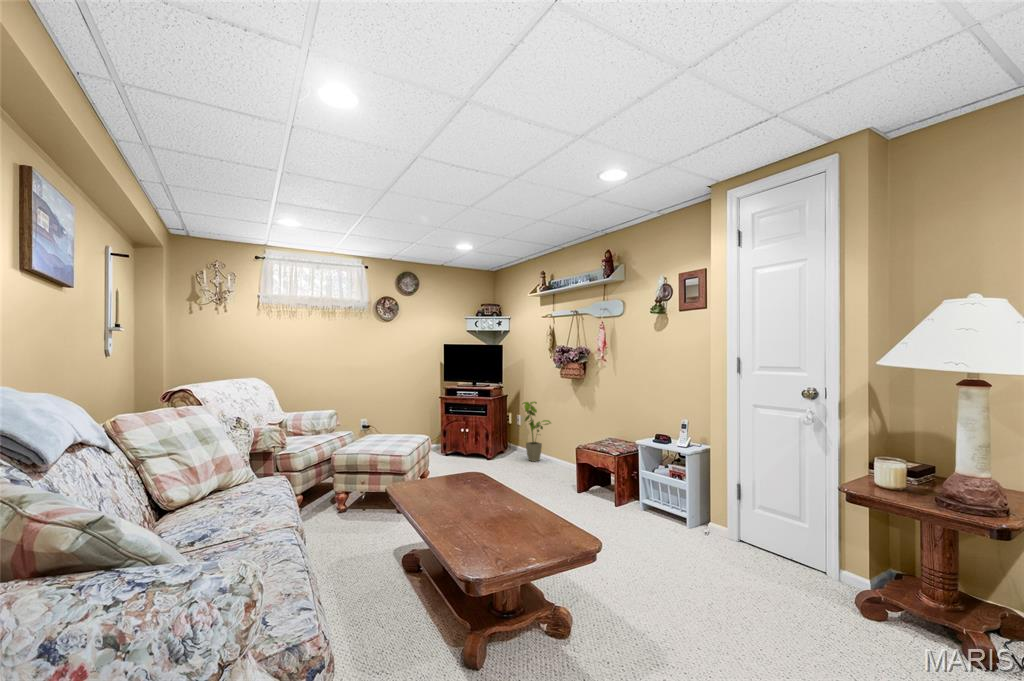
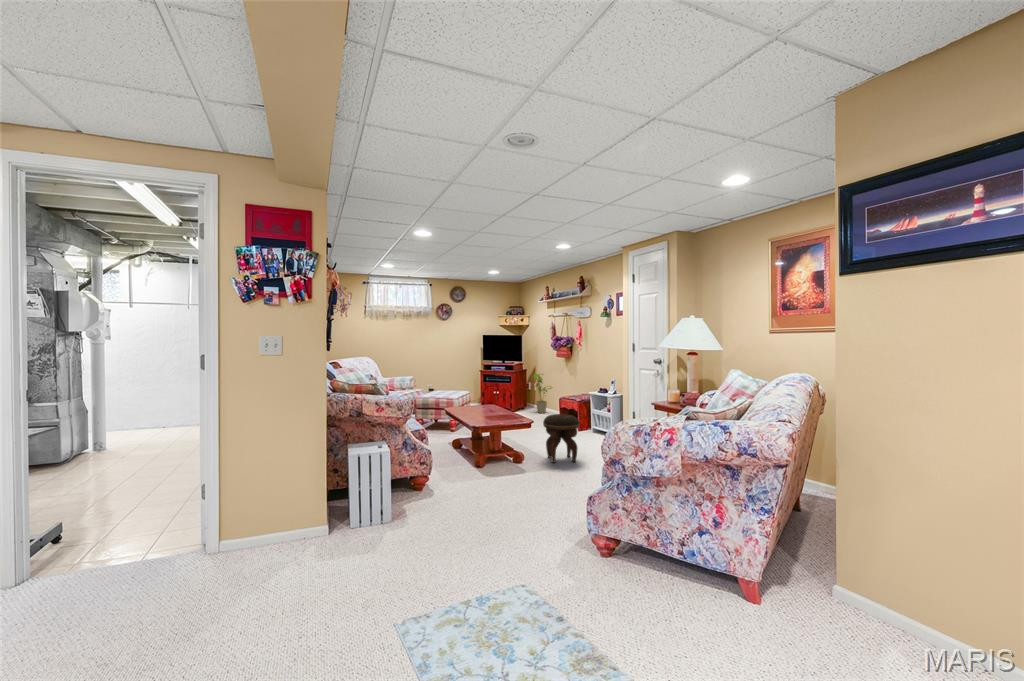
footstool: none [613,506,700,638] -> present [543,414,579,463]

